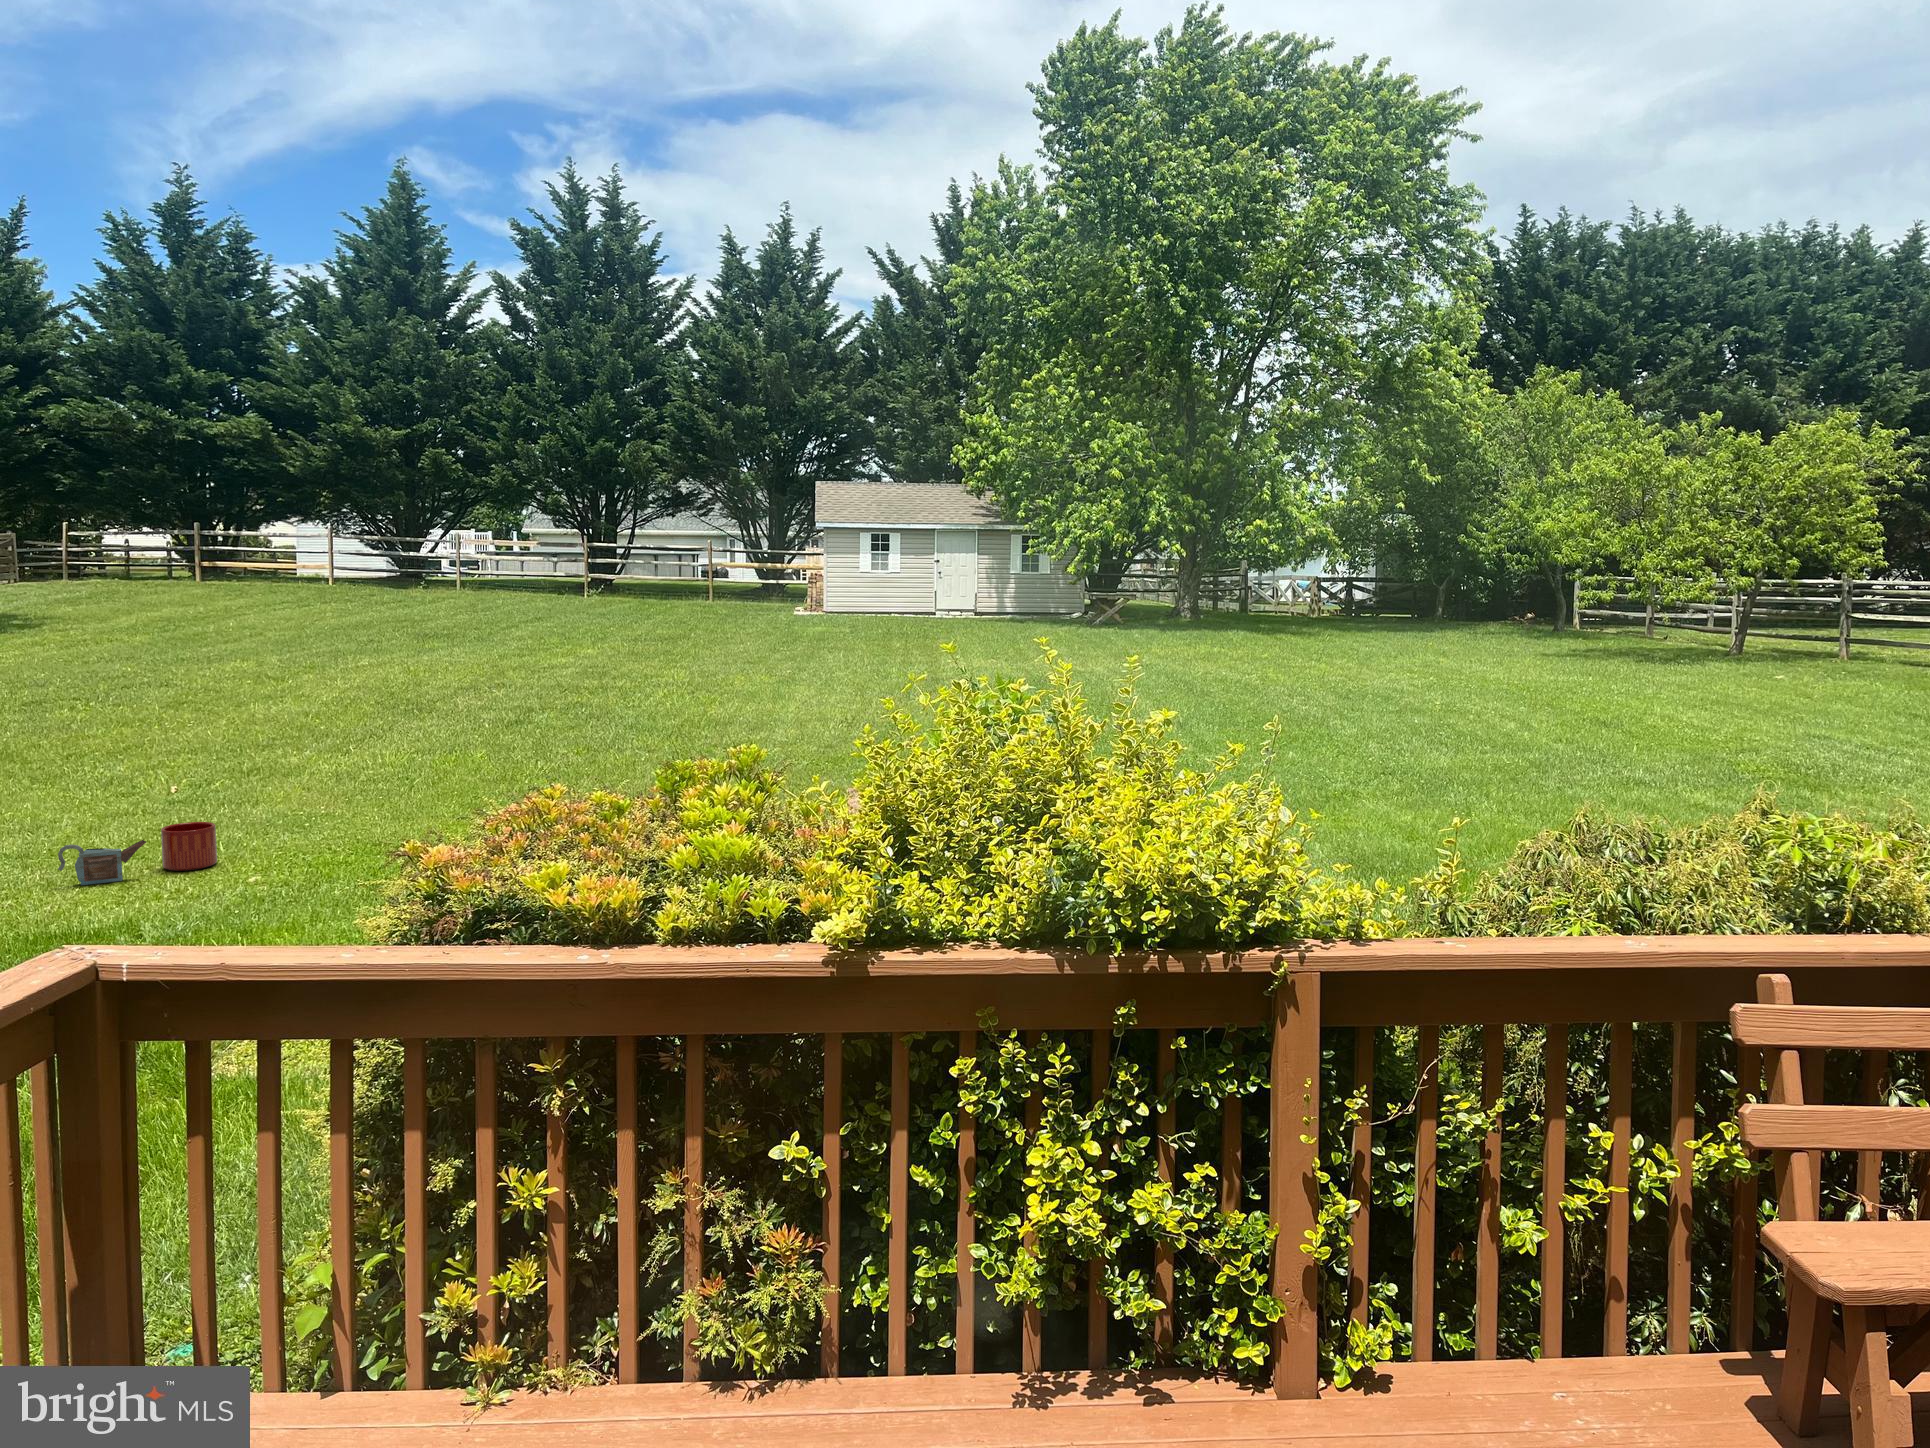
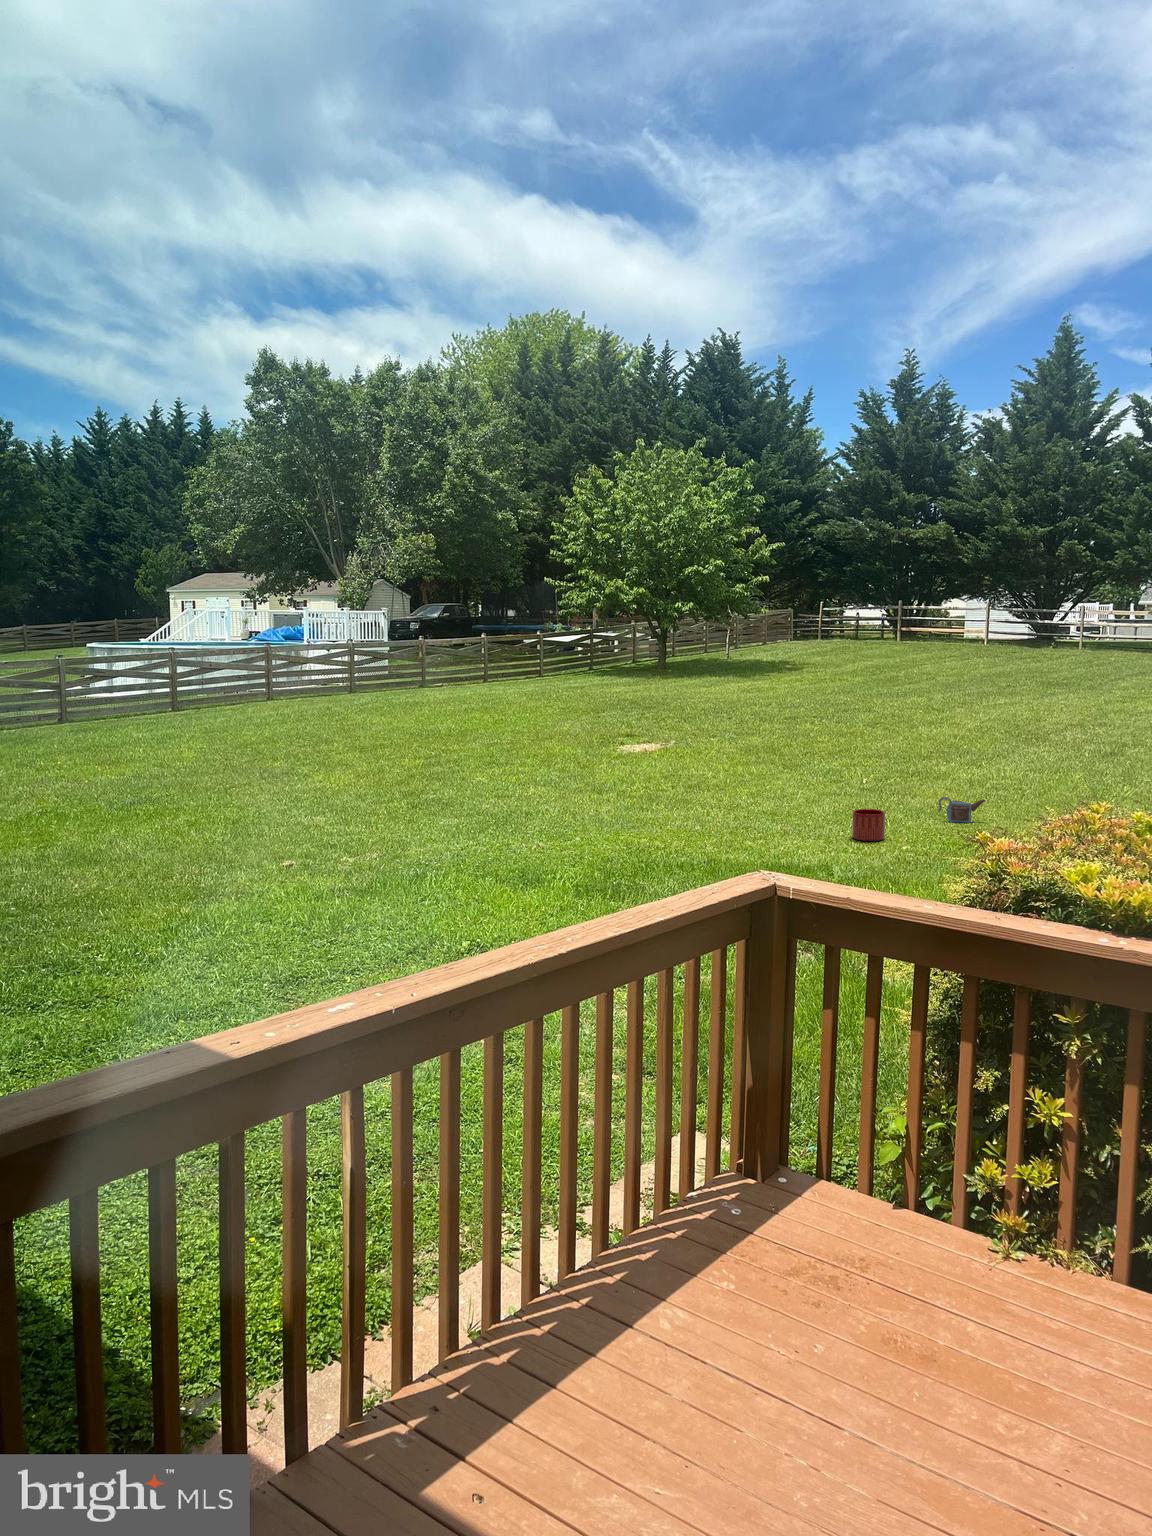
watering can: present [58,840,146,885] -> present [938,797,985,823]

